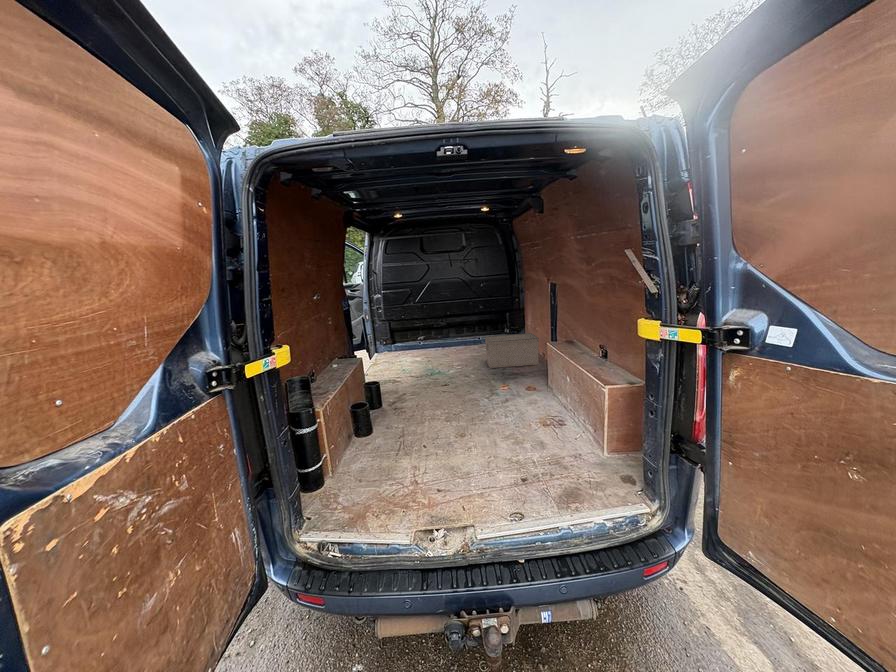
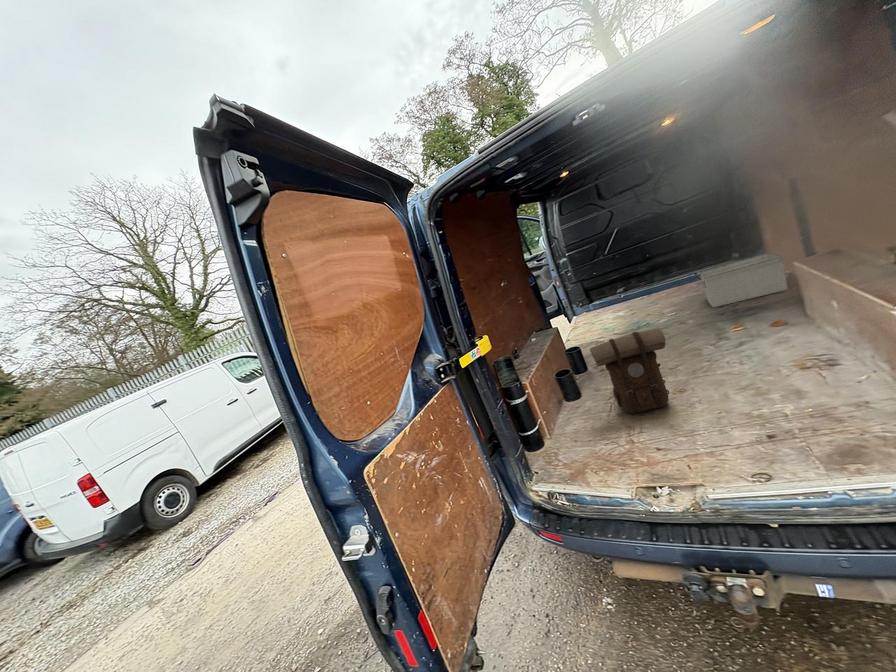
backpack: none [393,374,460,455] -> present [590,328,669,413]

